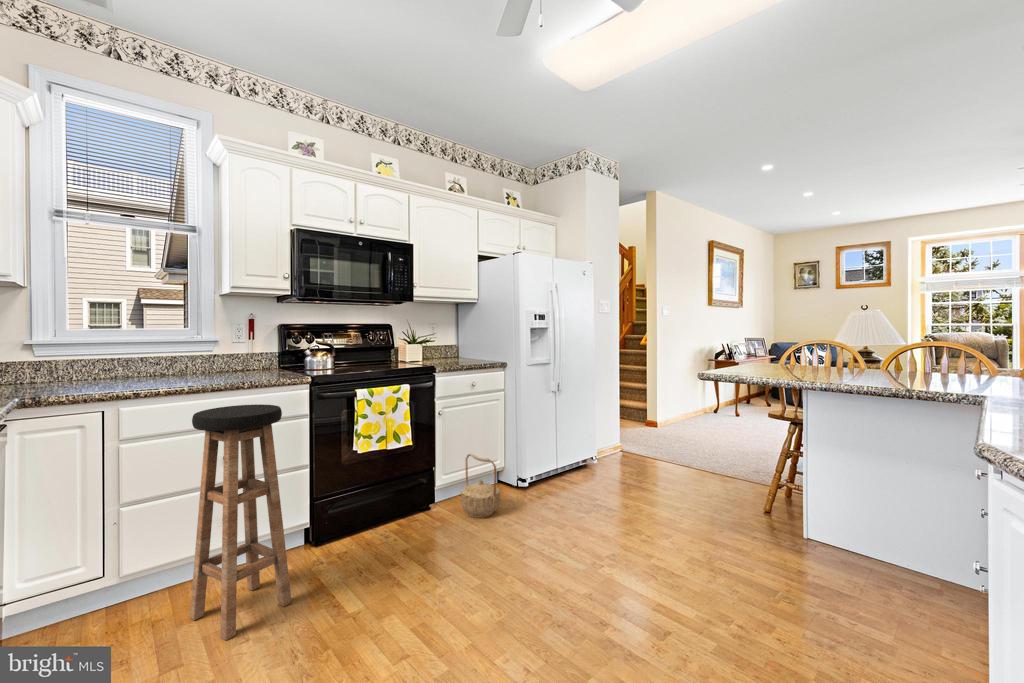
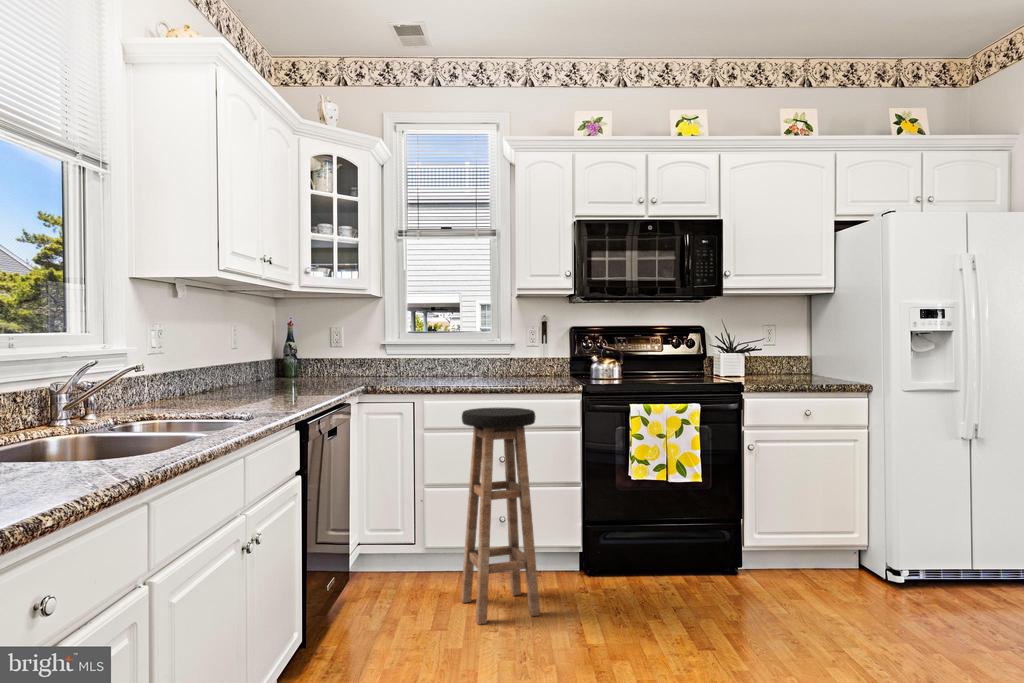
basket: present [461,454,500,518] -> none [771,509,834,602]

